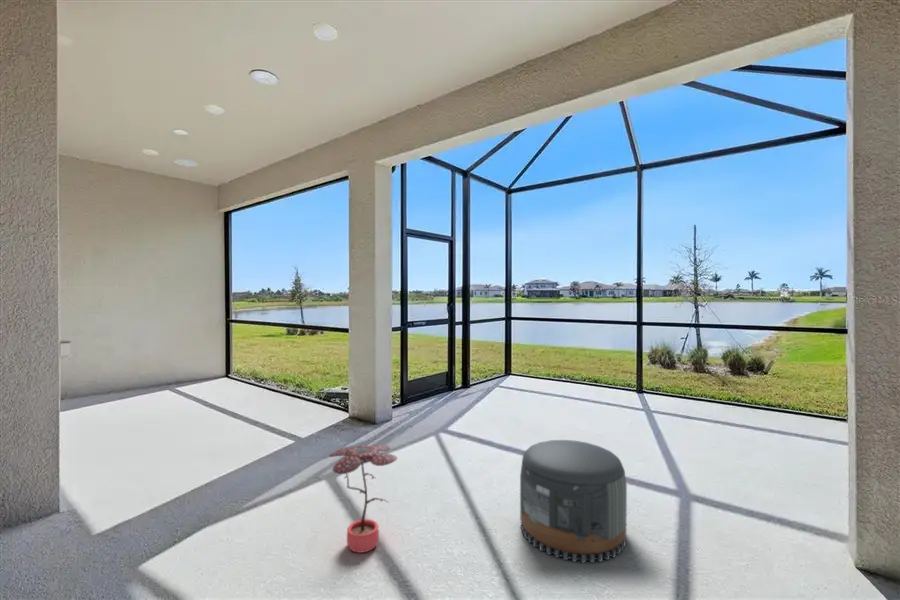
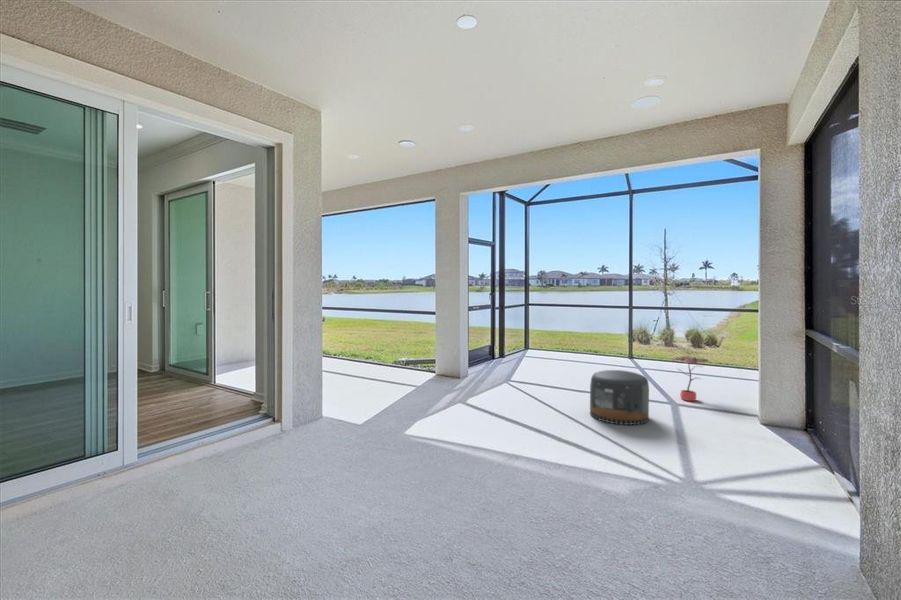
potted plant: present [329,444,397,553] -> present [671,356,708,401]

